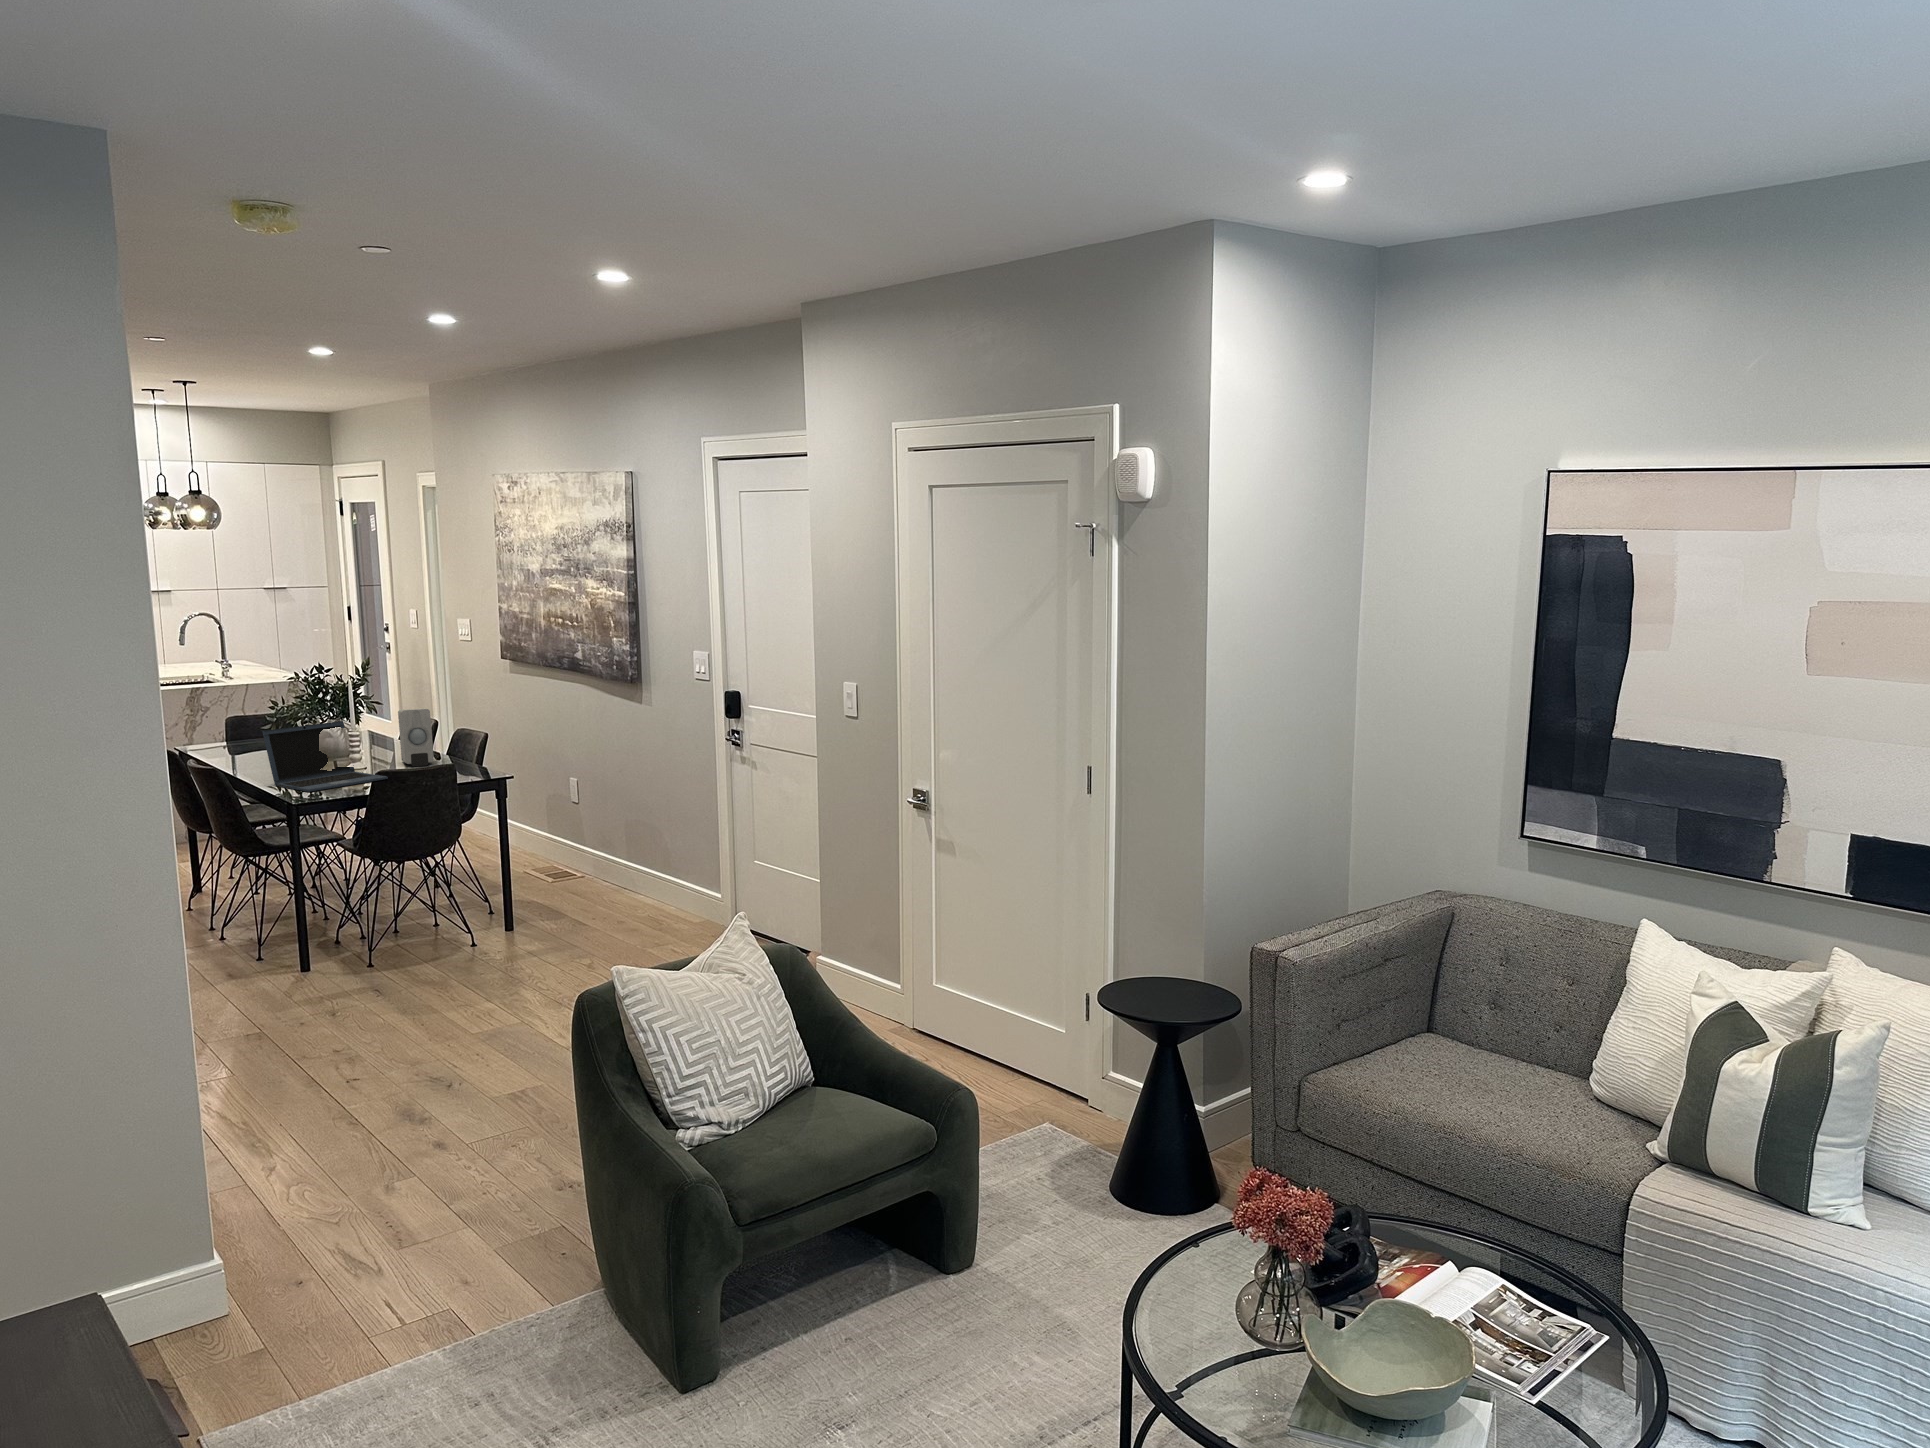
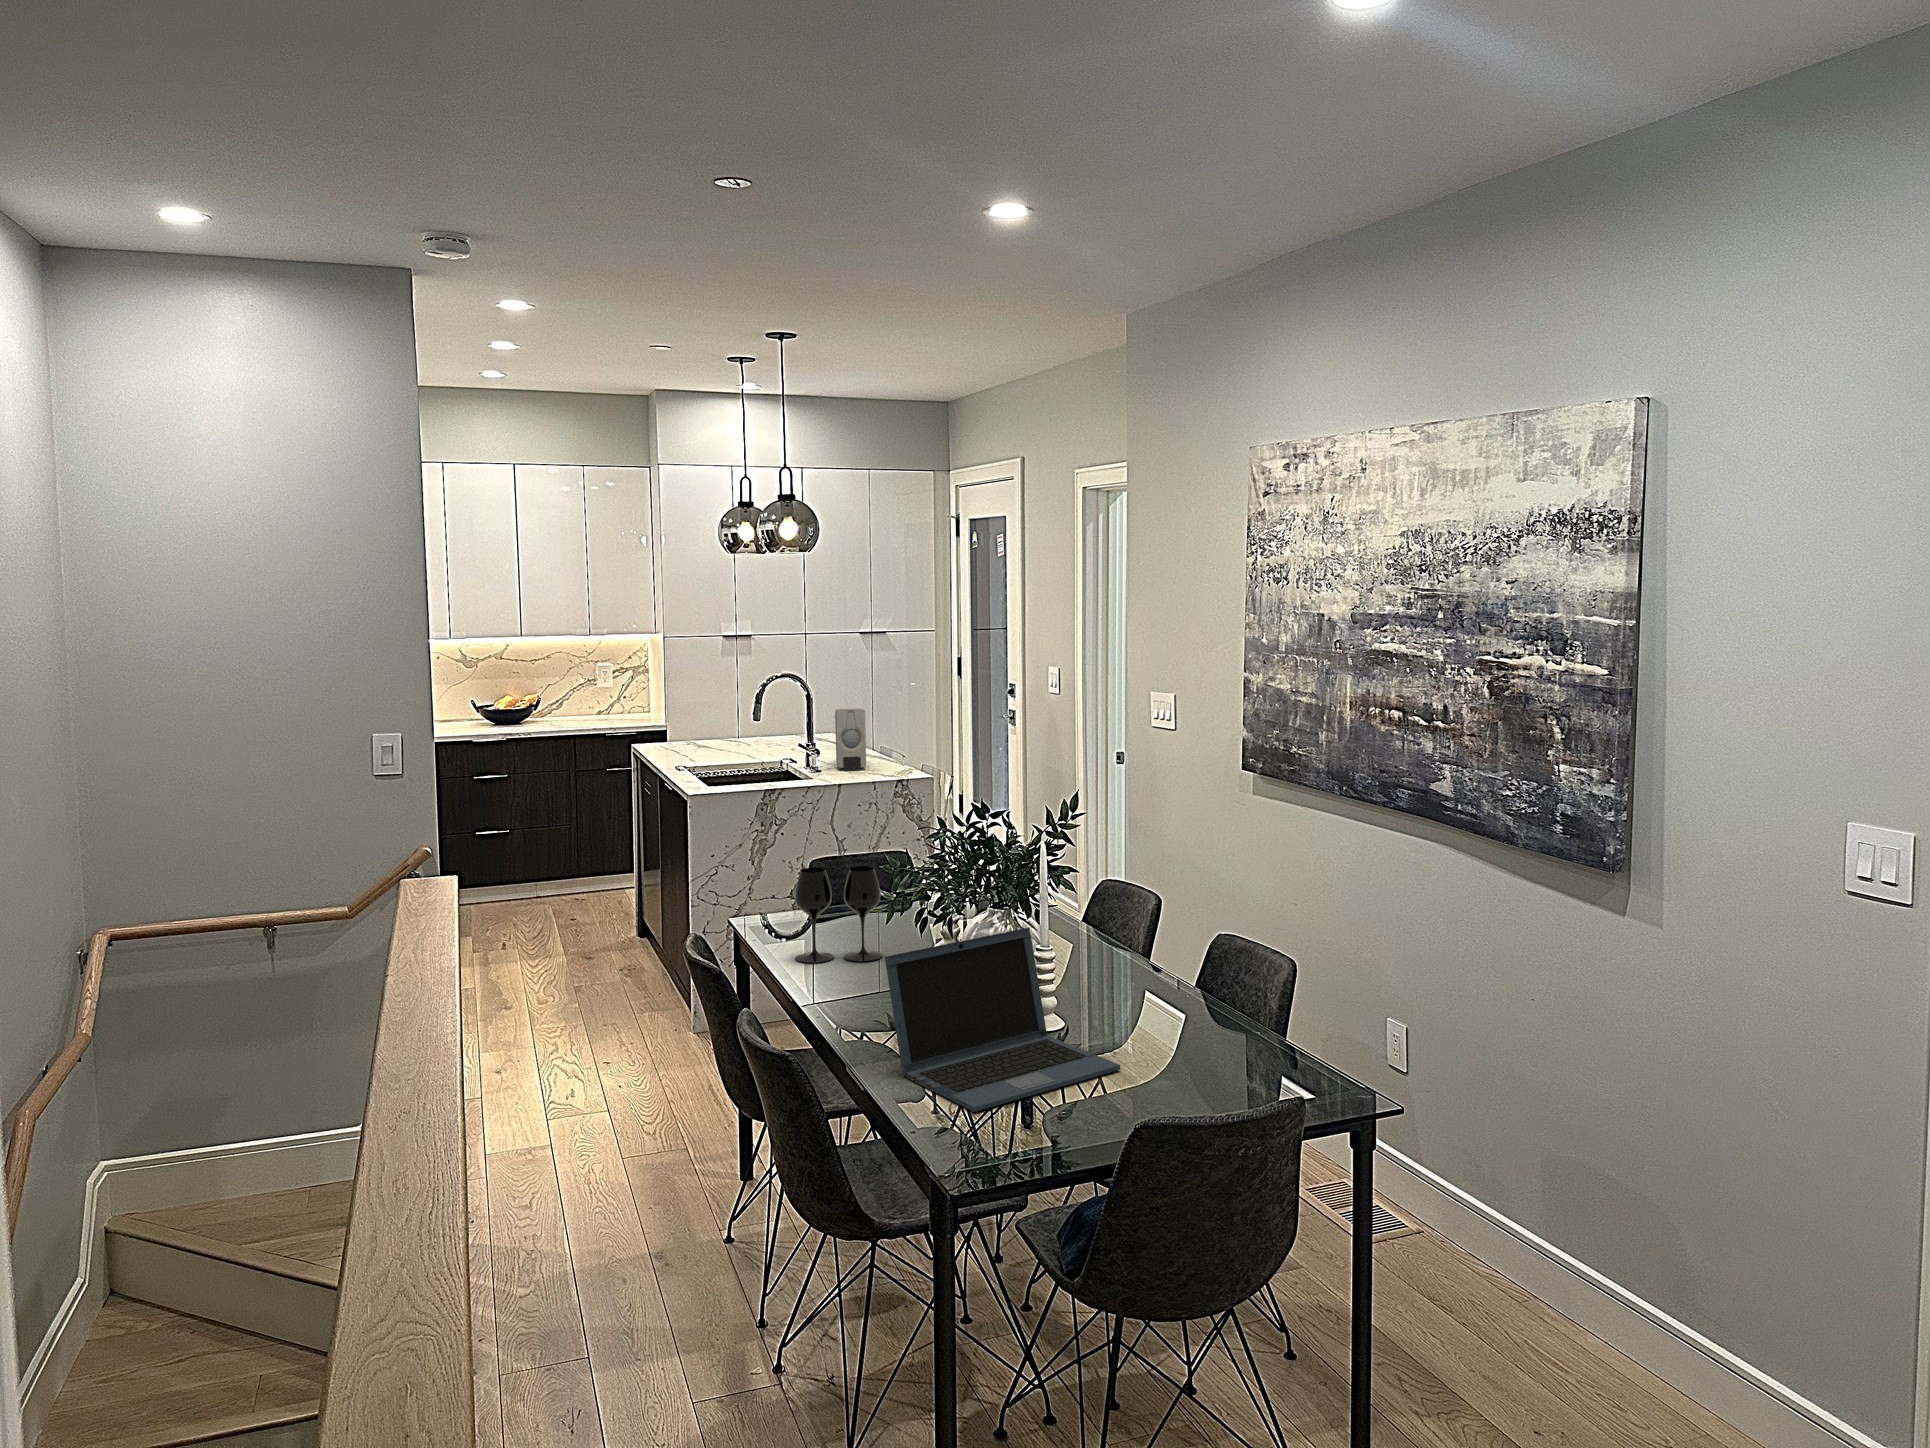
wine glass: none [215,706,270,758] -> present [795,866,882,963]
soap dispenser: present [398,708,434,766] -> present [835,709,866,771]

